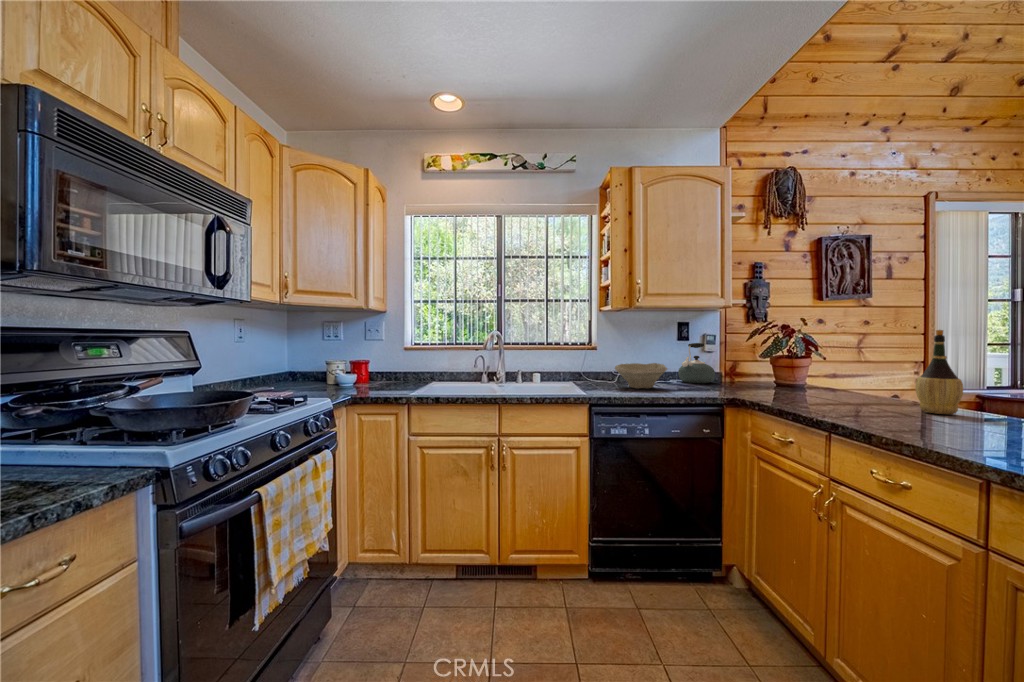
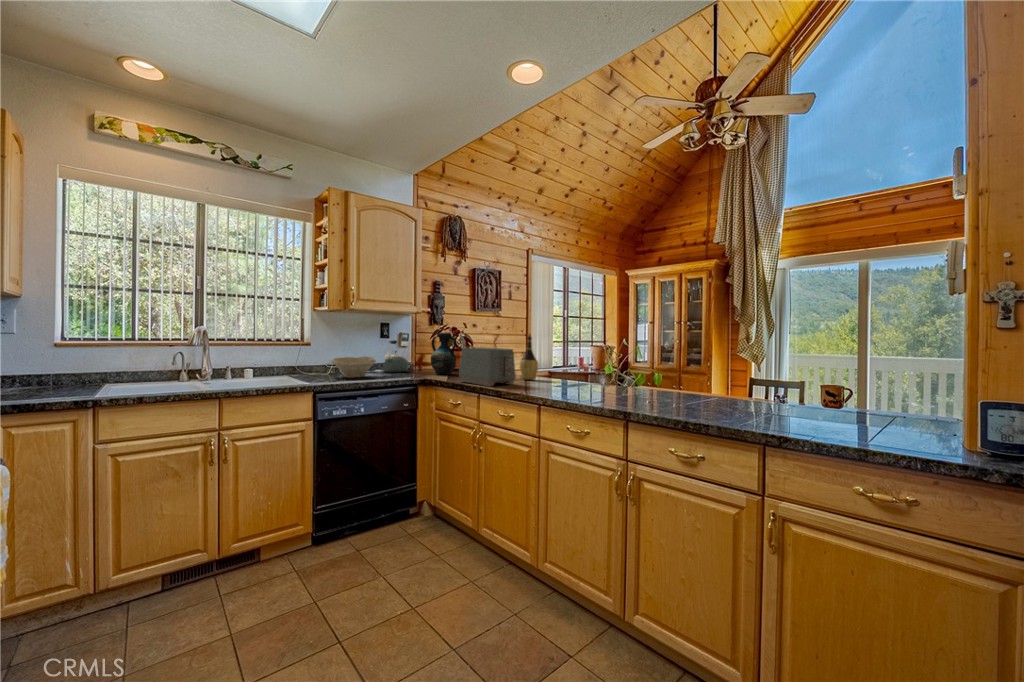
vase: none [745,332,787,390] -> present [431,333,457,374]
toaster: none [788,354,908,422] -> present [459,347,516,386]

